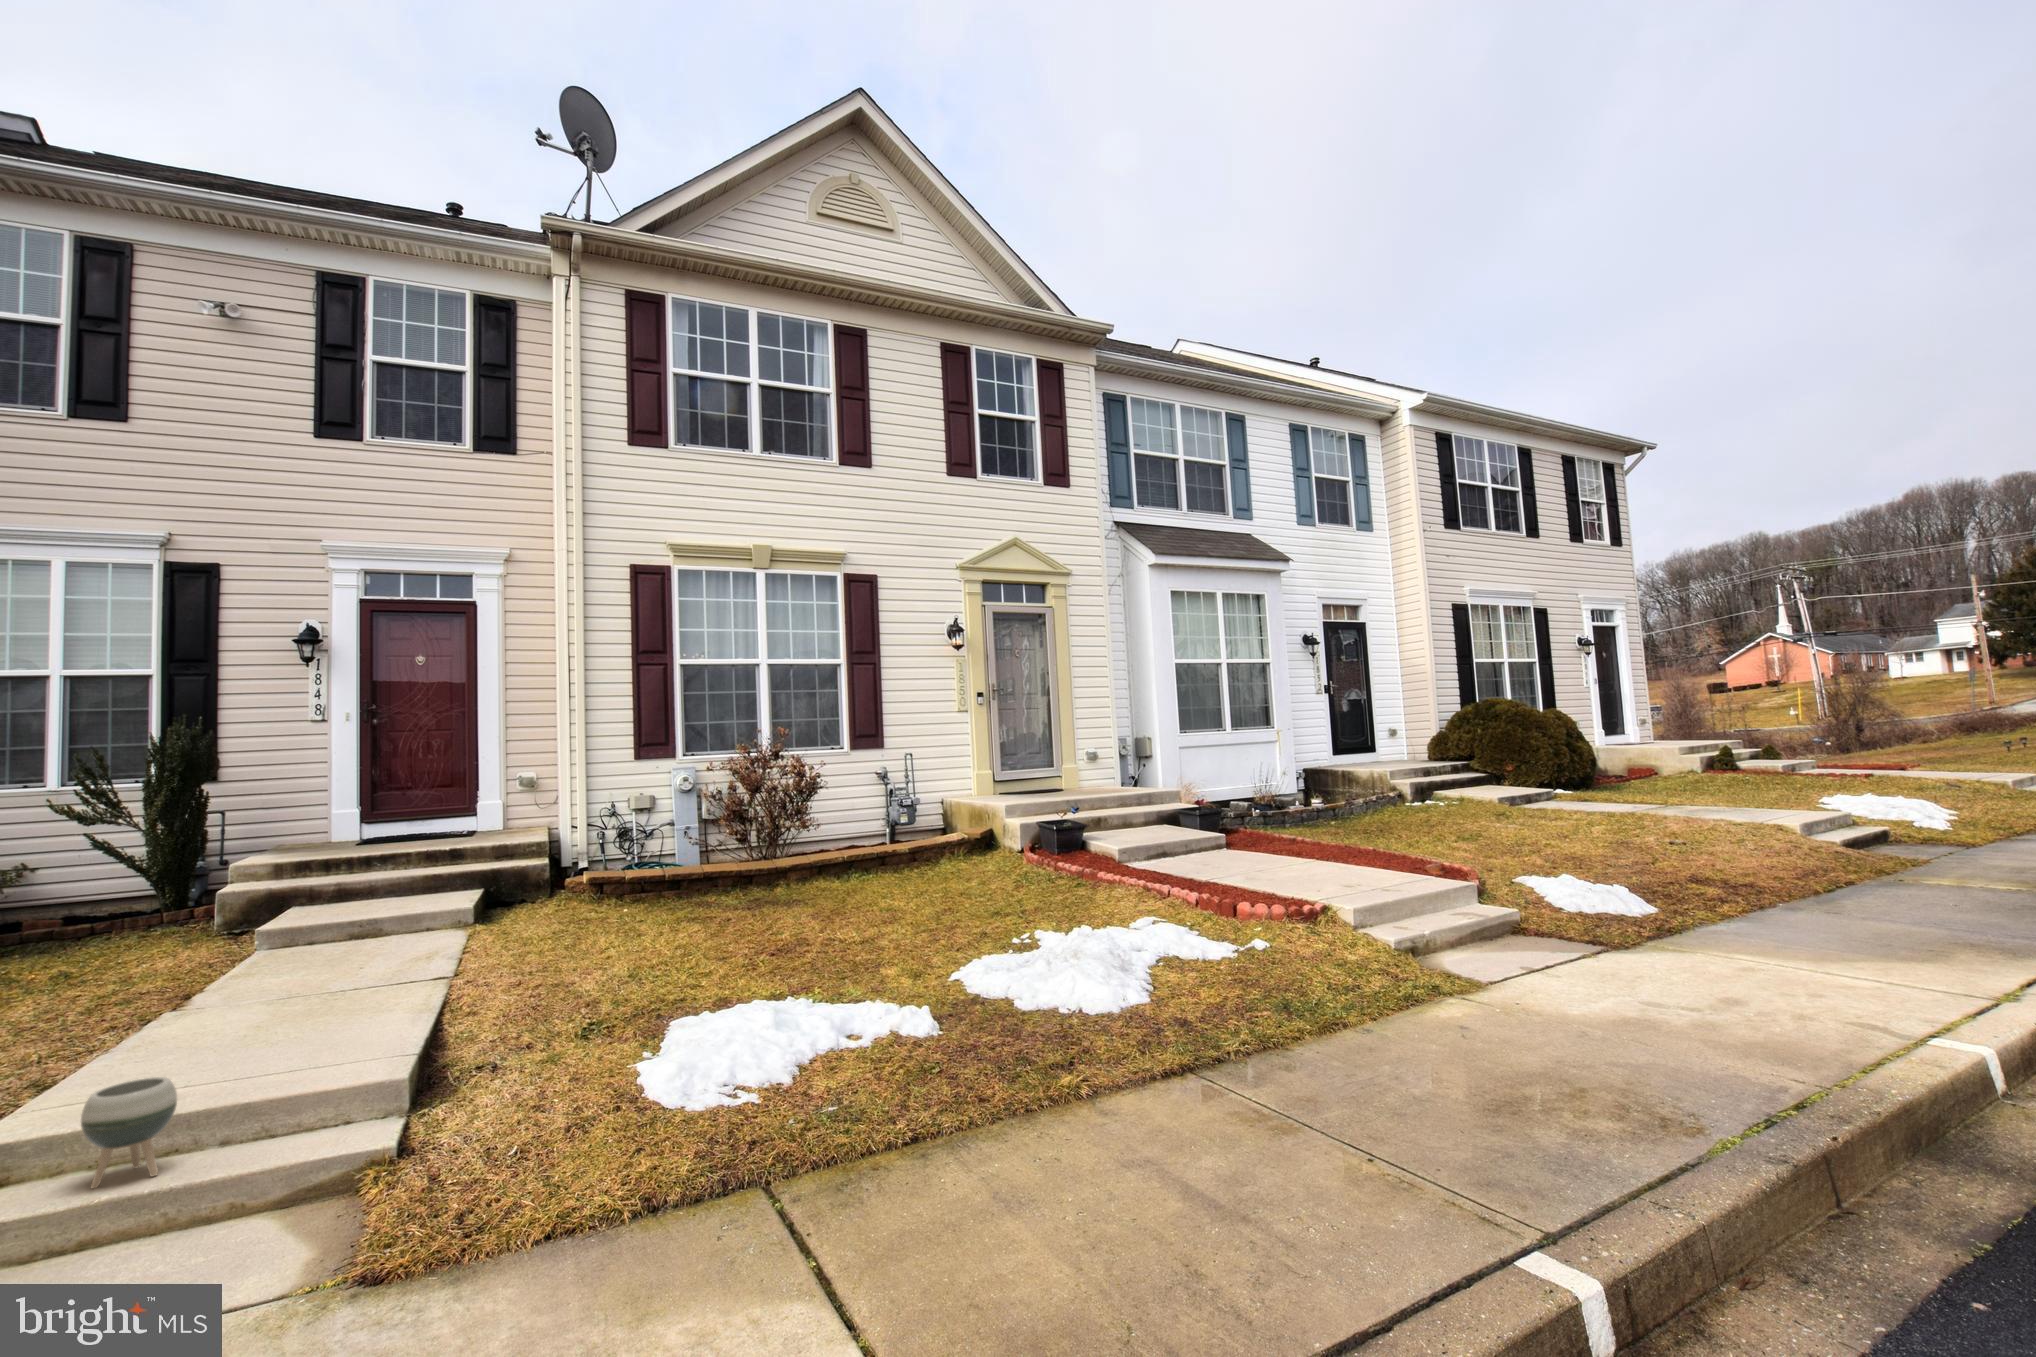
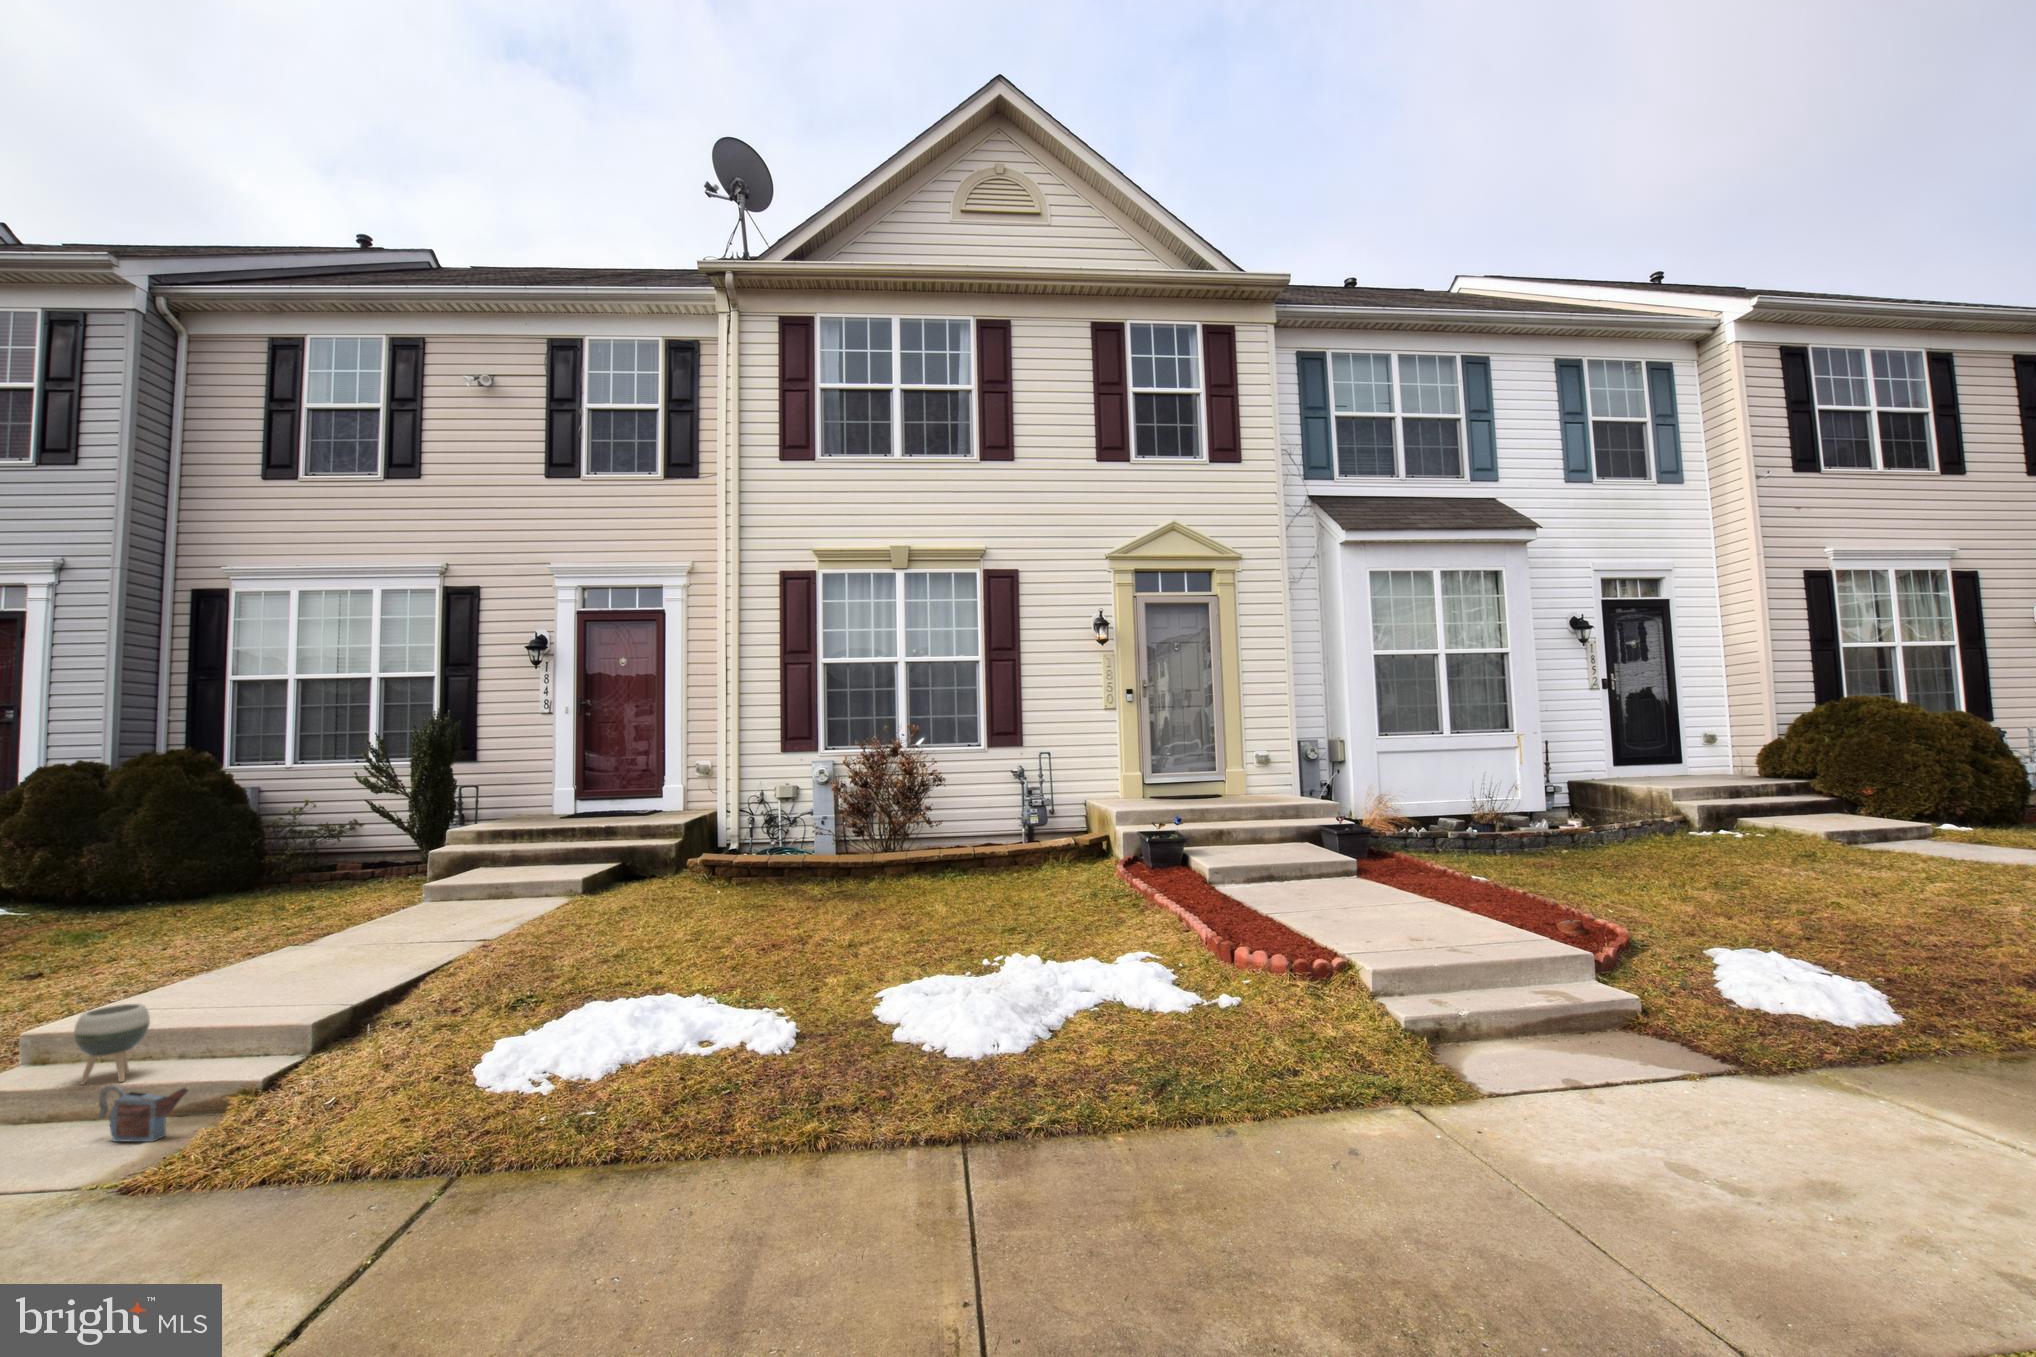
watering can: none [179,1157,321,1240] -> present [97,1085,188,1142]

